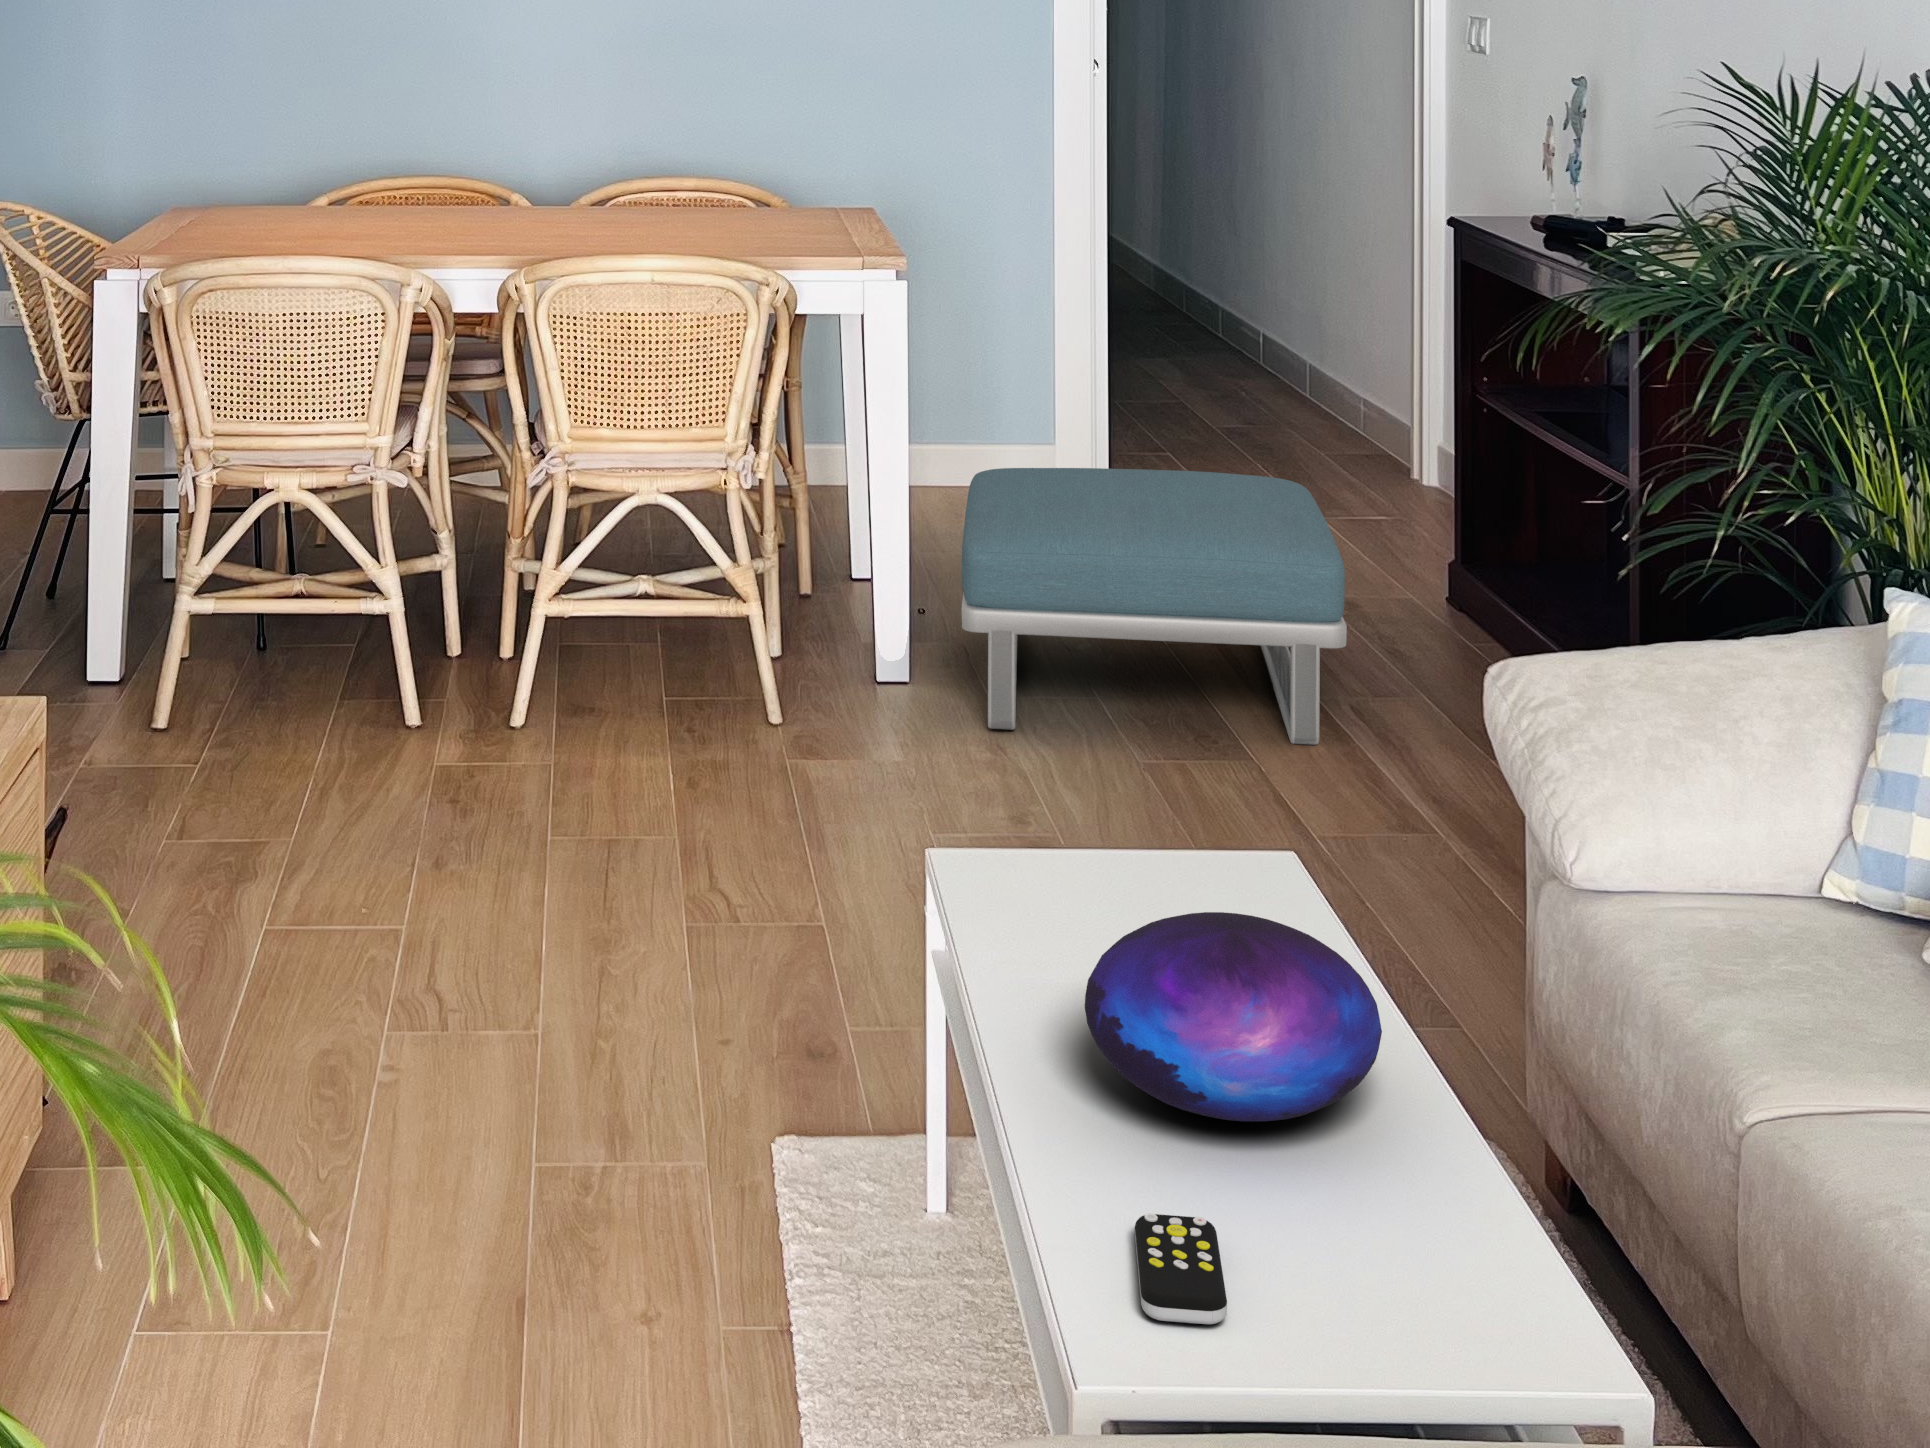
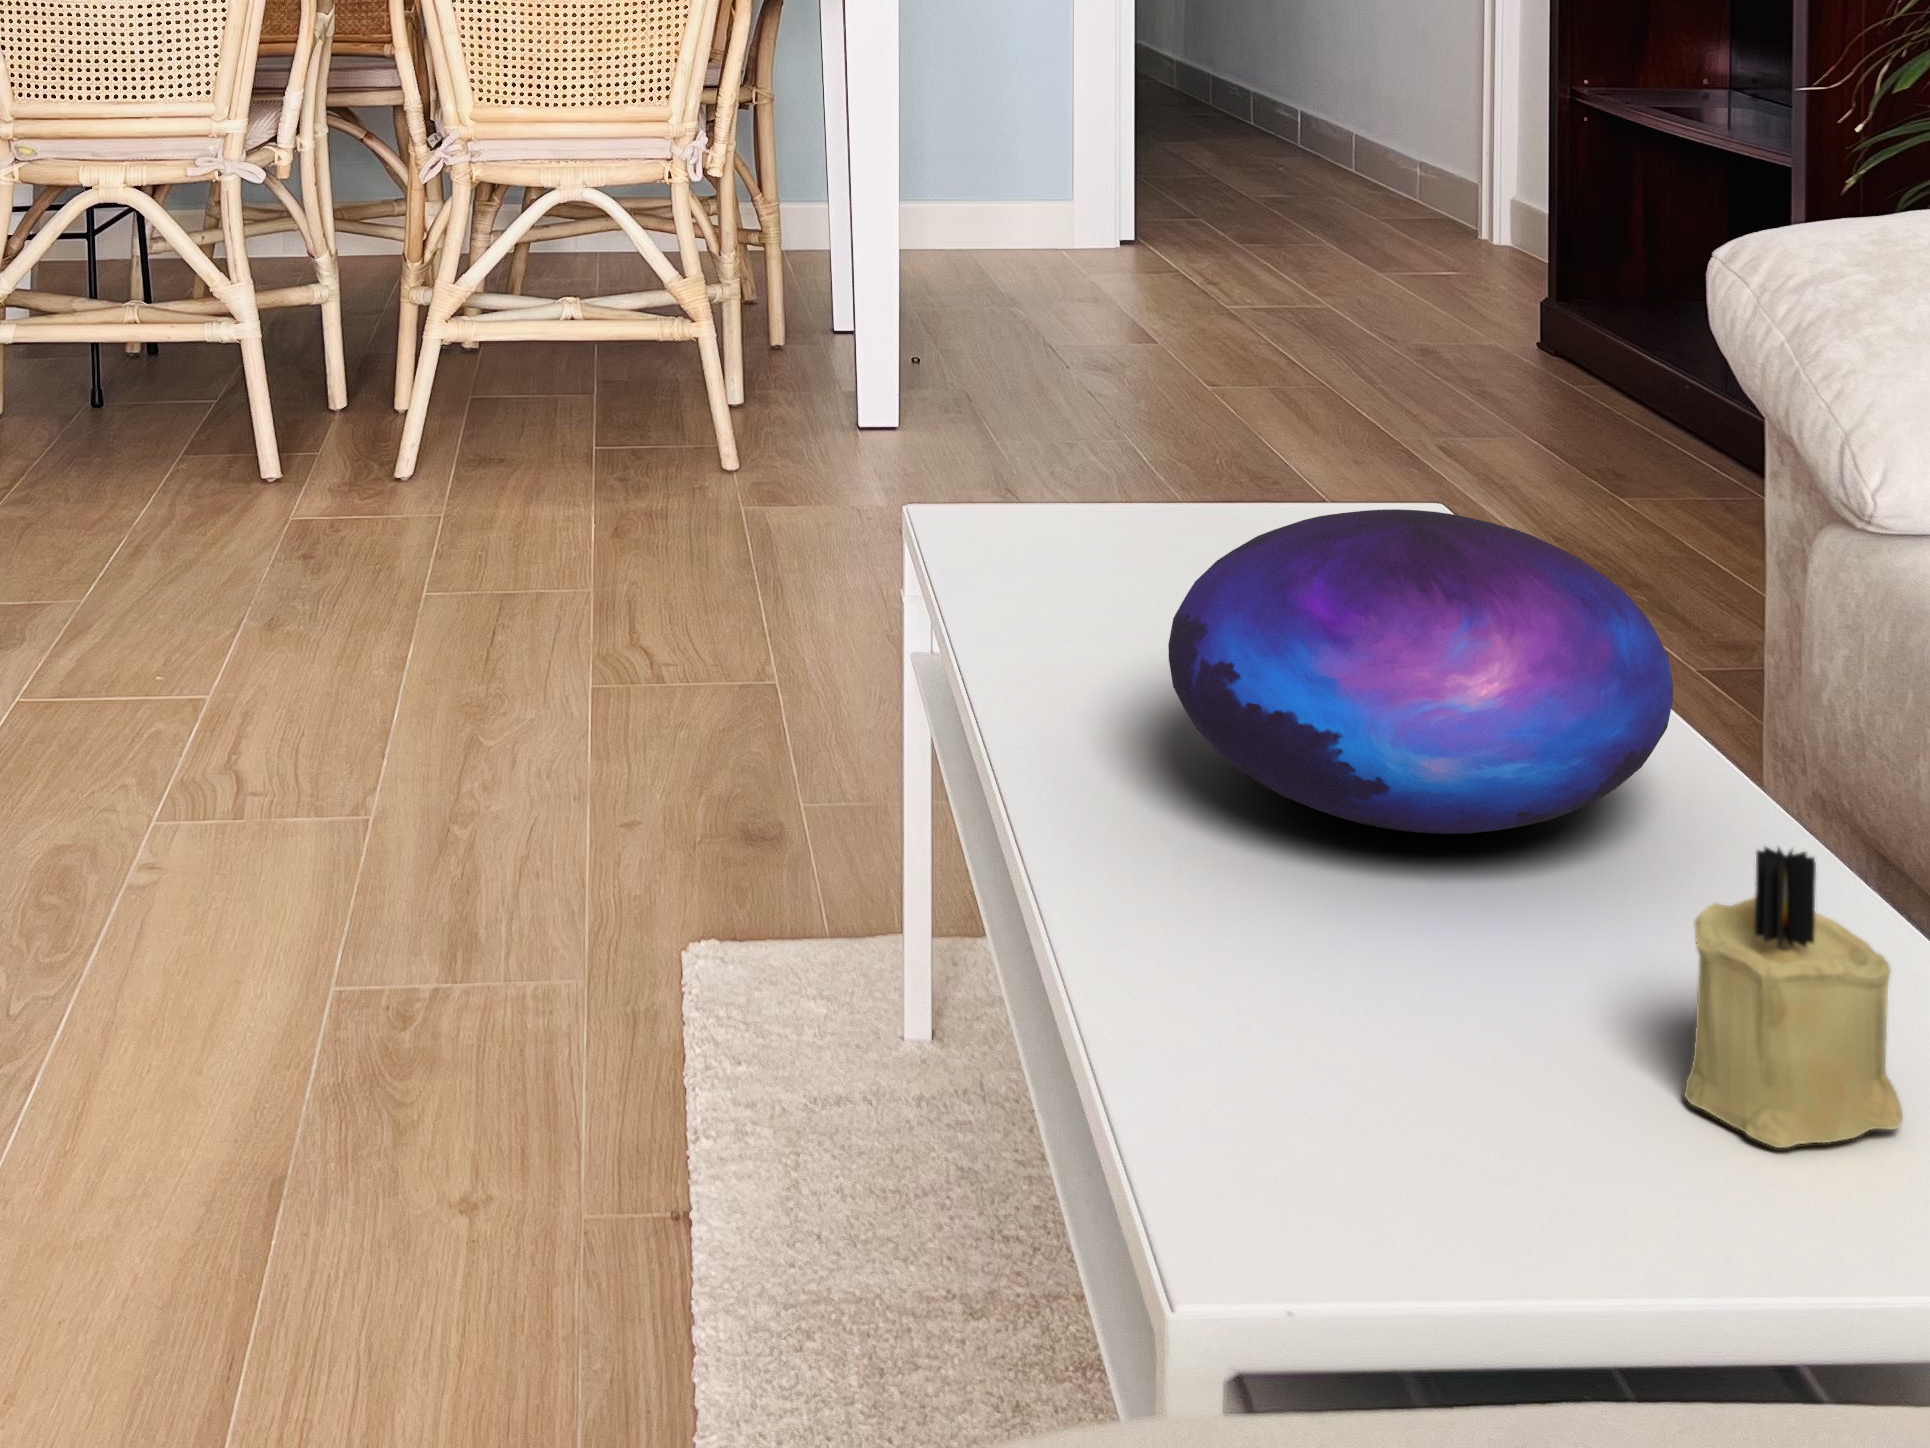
footstool: present [961,468,1347,745] -> none [964,180,1446,485]
candle: none [1350,1152,1464,1318] -> present [1685,847,1903,1148]
remote control: present [1135,1213,1227,1324] -> none [1277,977,1467,1168]

